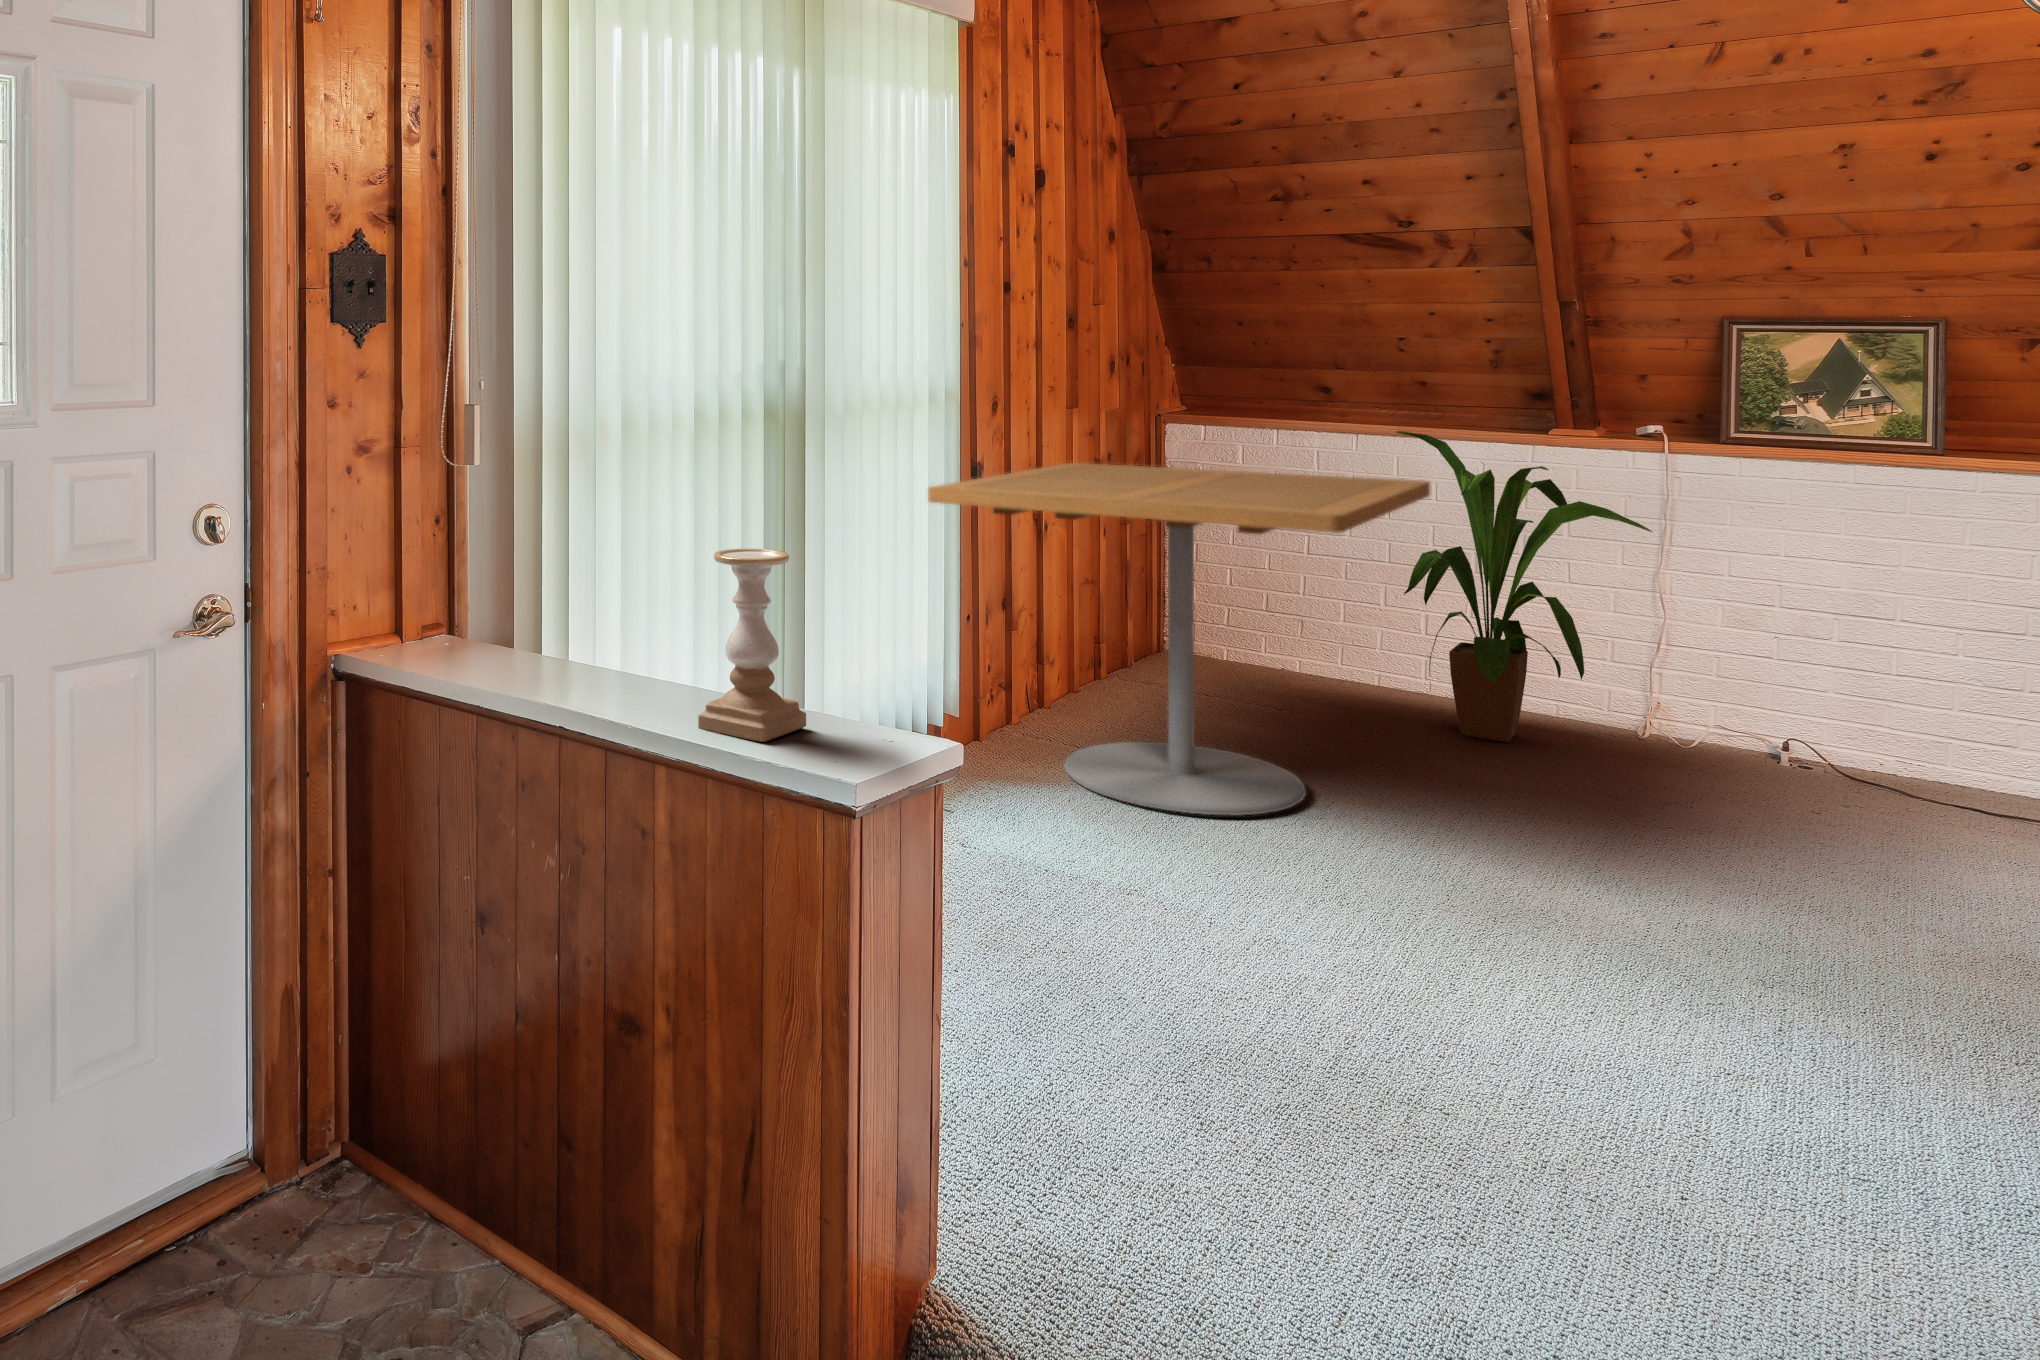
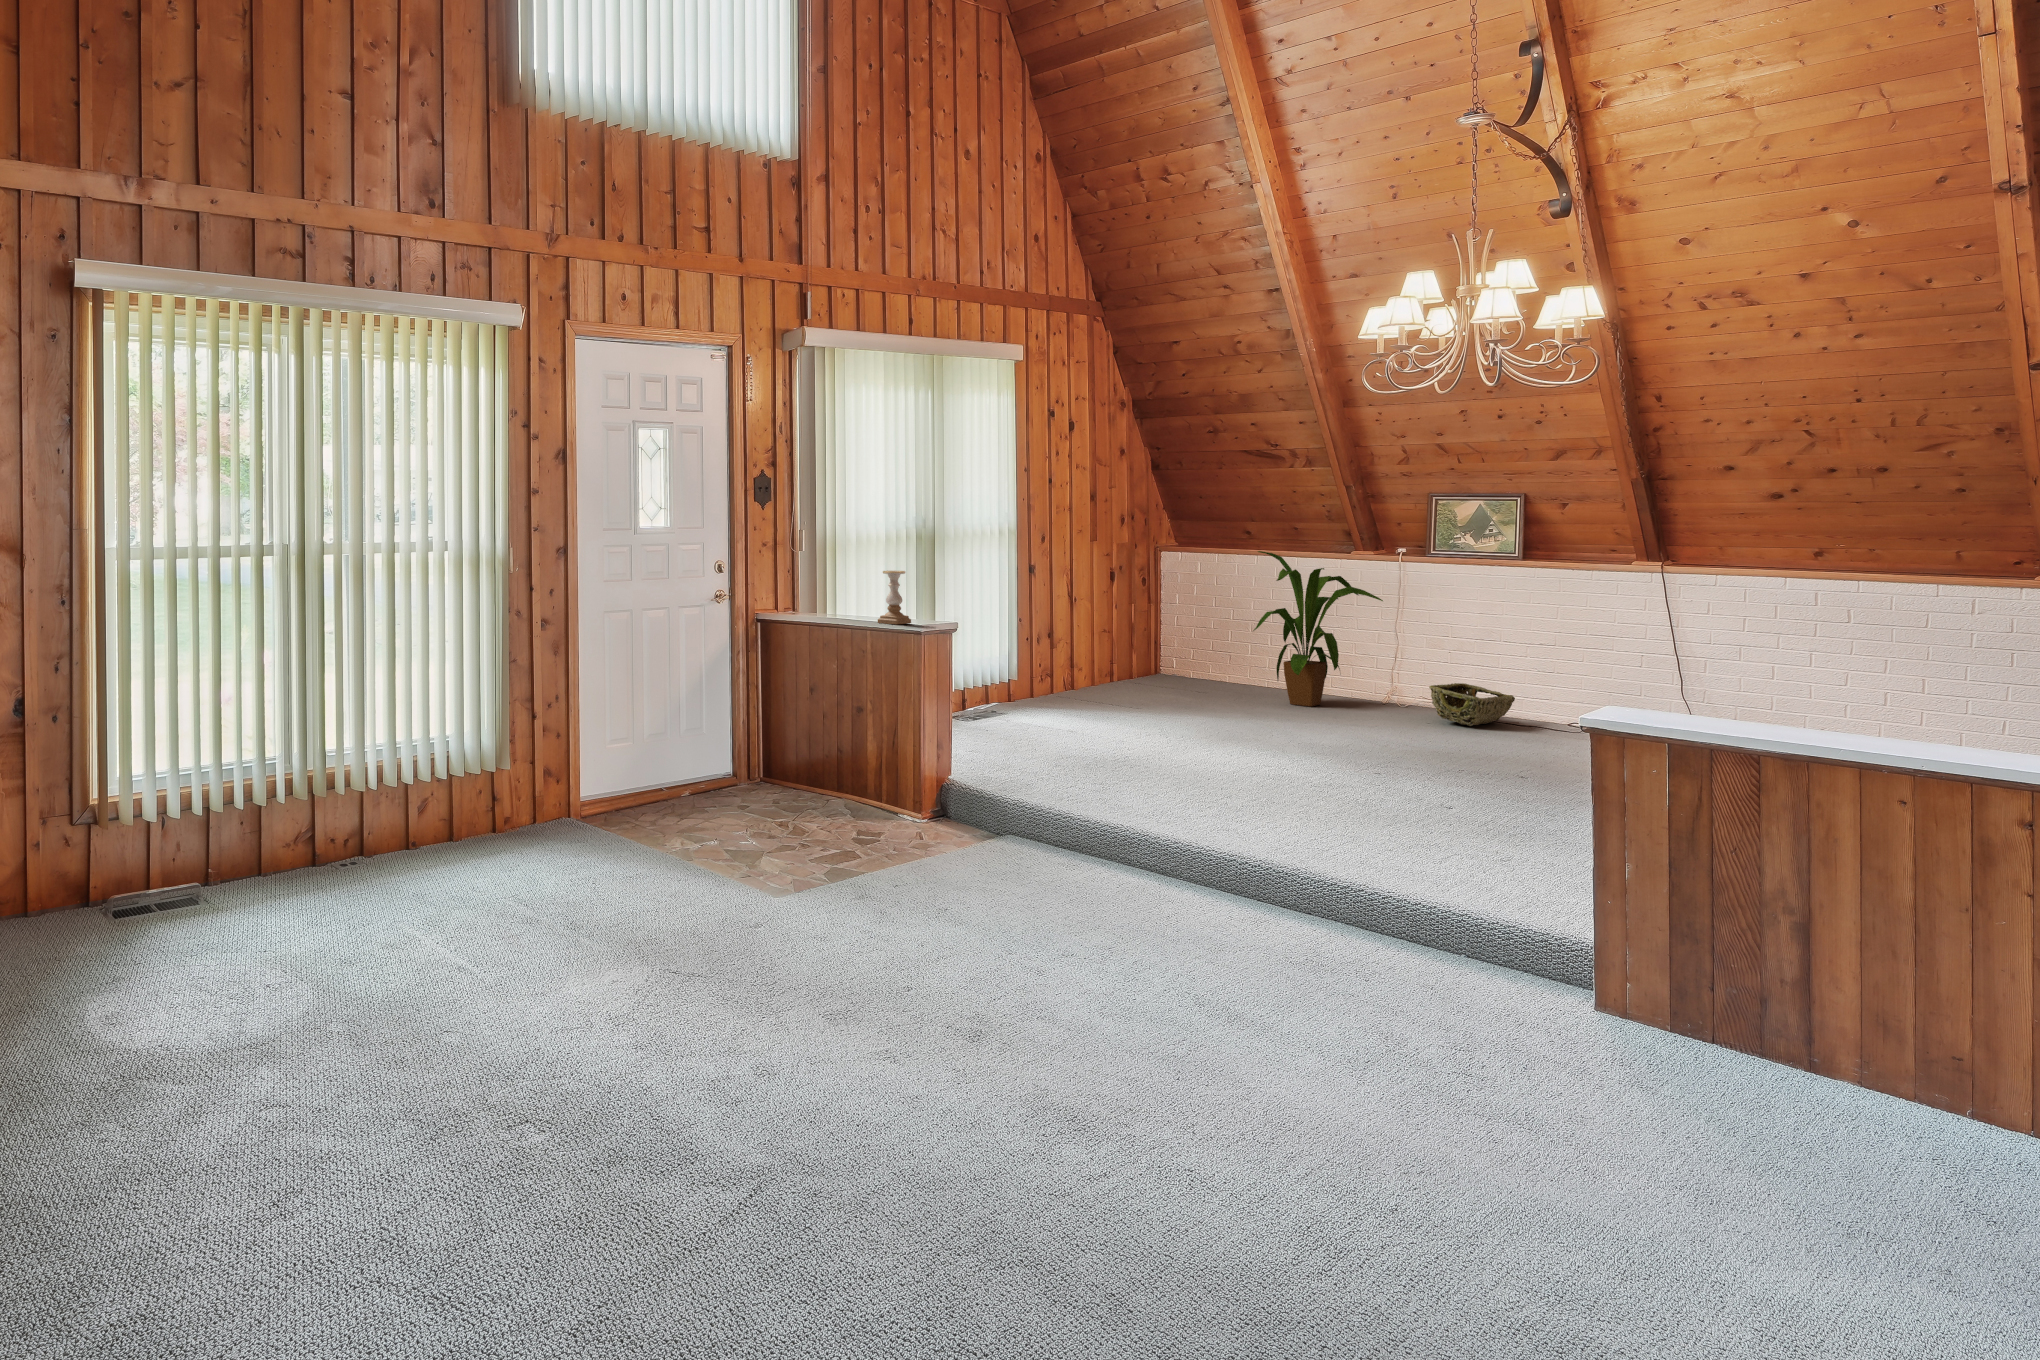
dining table: present [928,463,1430,815] -> none [1000,567,1252,720]
woven basket: none [1785,697,1941,804] -> present [1429,683,1515,726]

